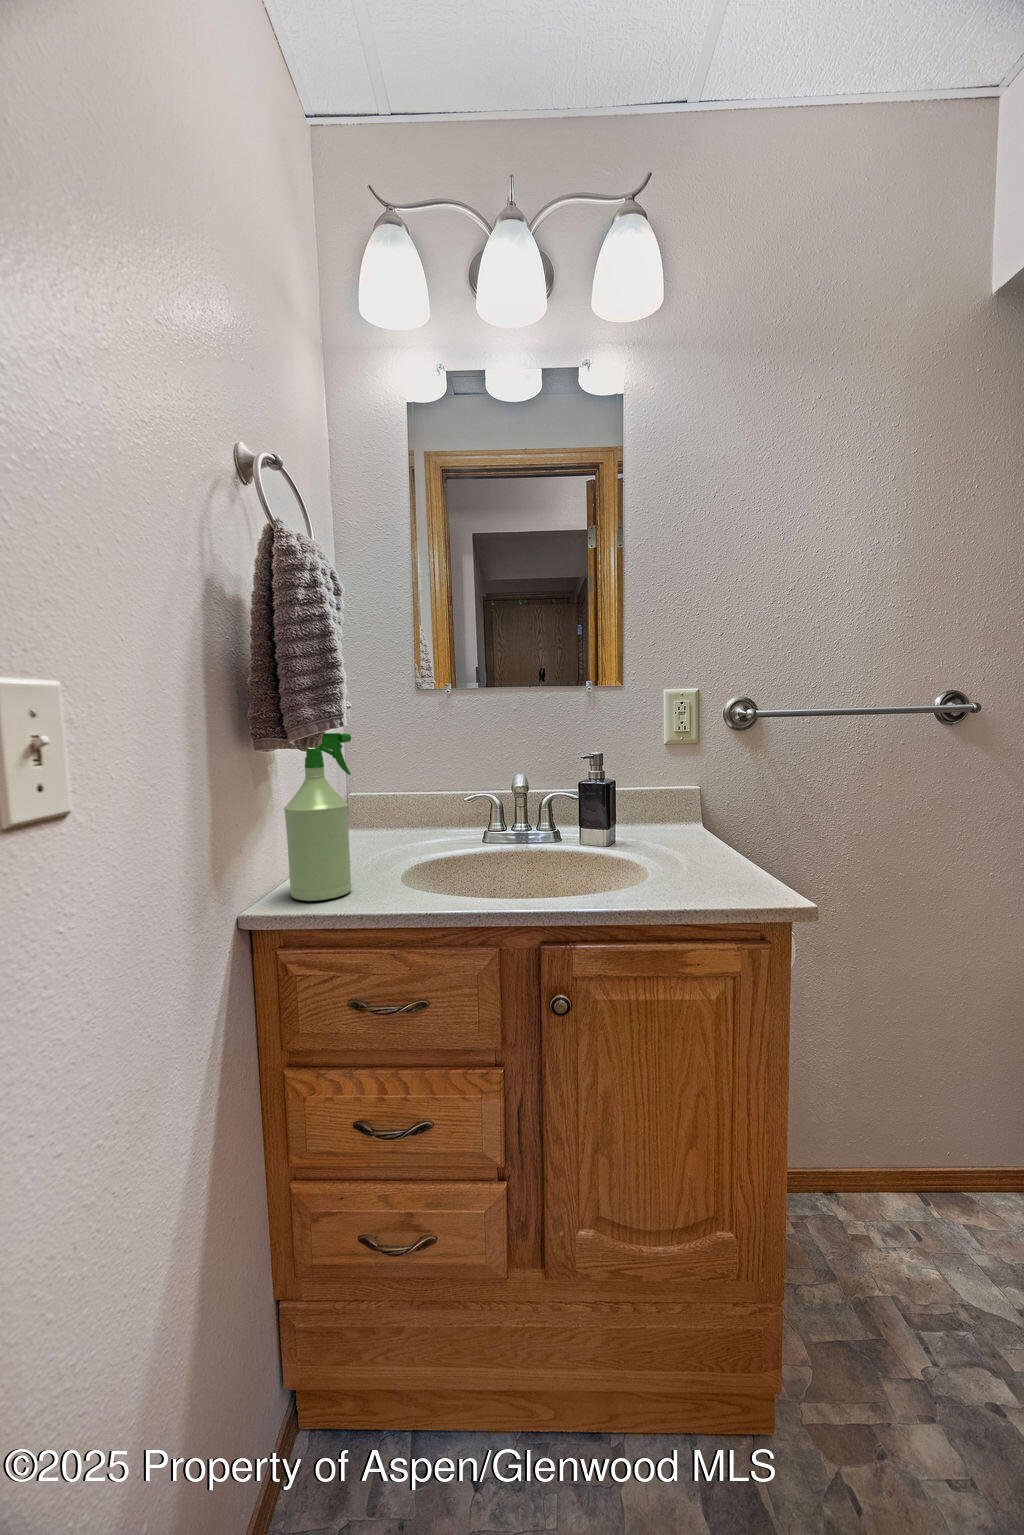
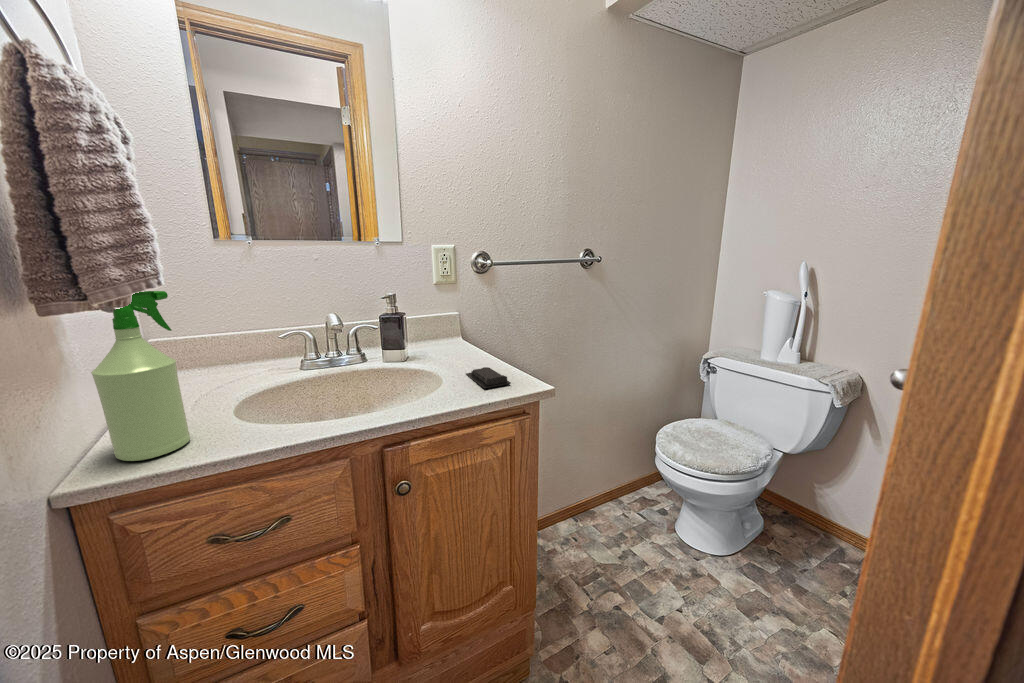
soap bar: none [683,862,745,889] -> present [466,367,511,388]

